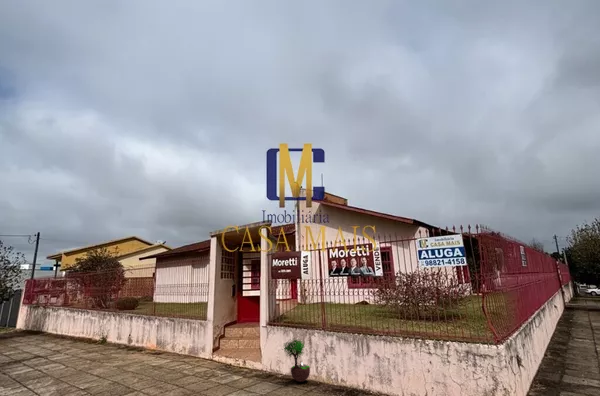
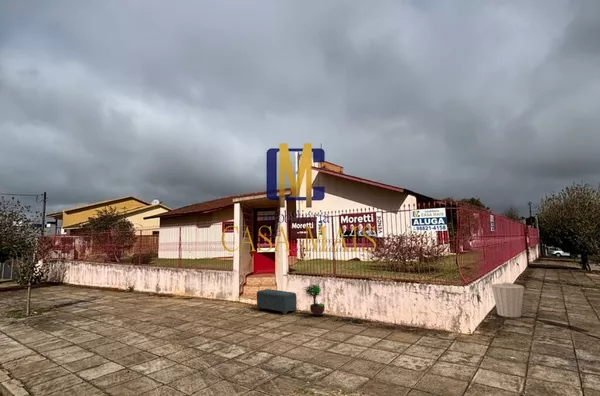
trash can: none [533,335,580,386] -> present [492,282,524,317]
bench: none [228,344,276,380] -> present [257,289,297,315]

